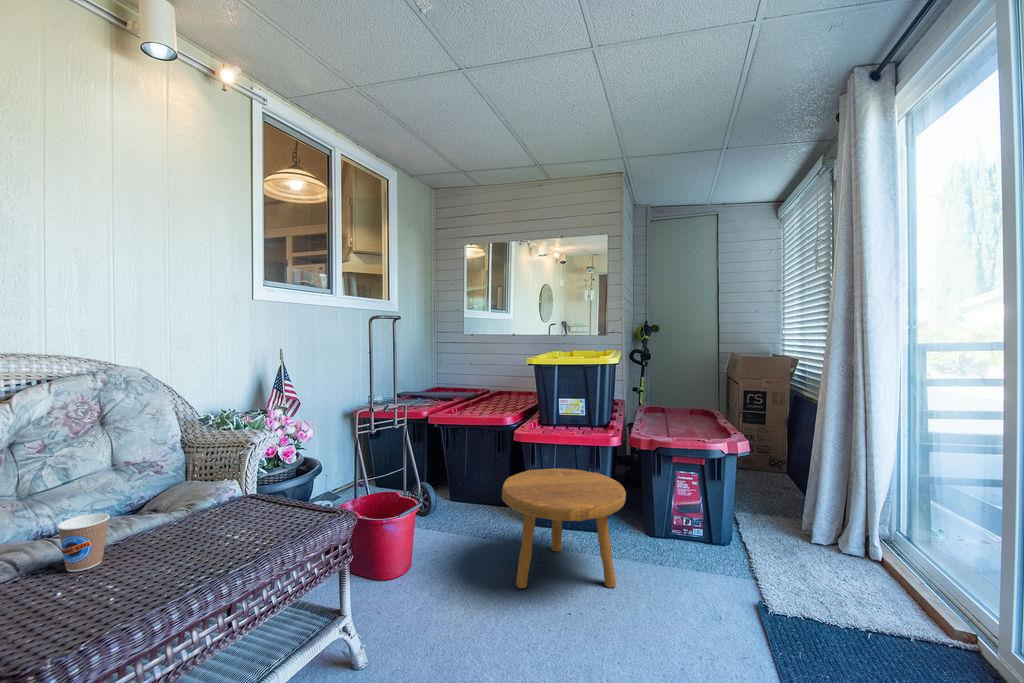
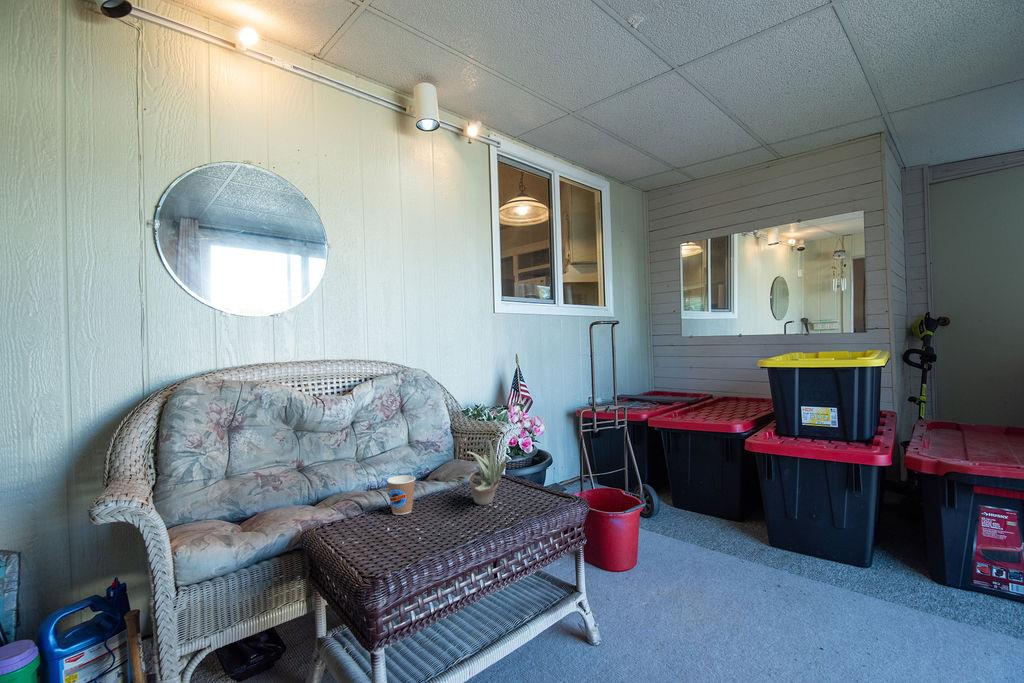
succulent plant: none [196,456,257,537] -> present [467,440,509,505]
footstool: present [502,469,626,589] -> none [732,483,896,630]

